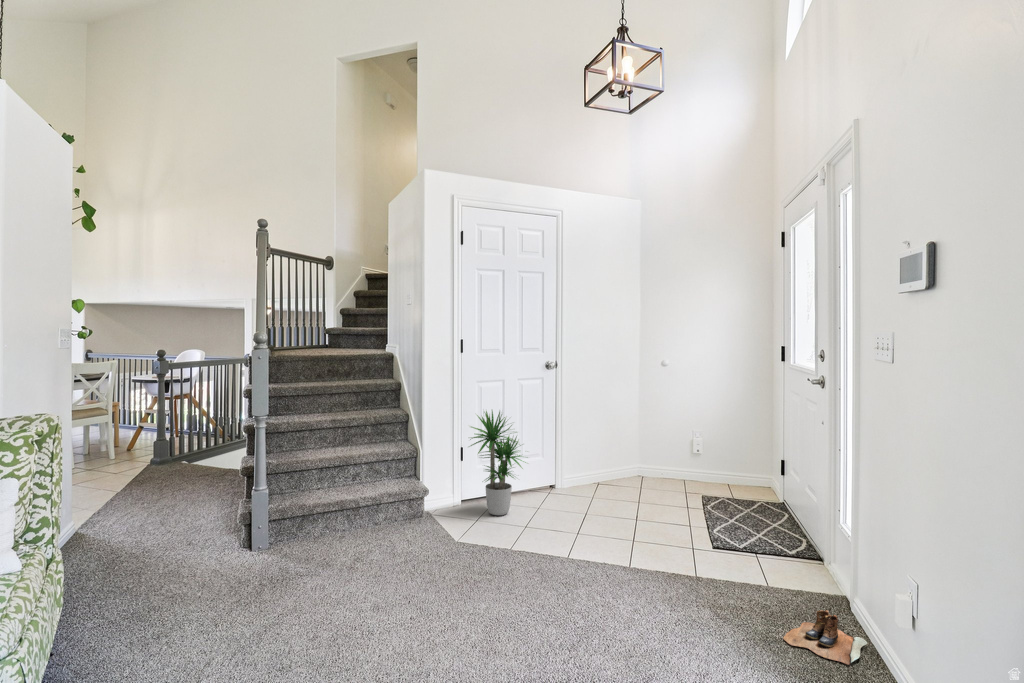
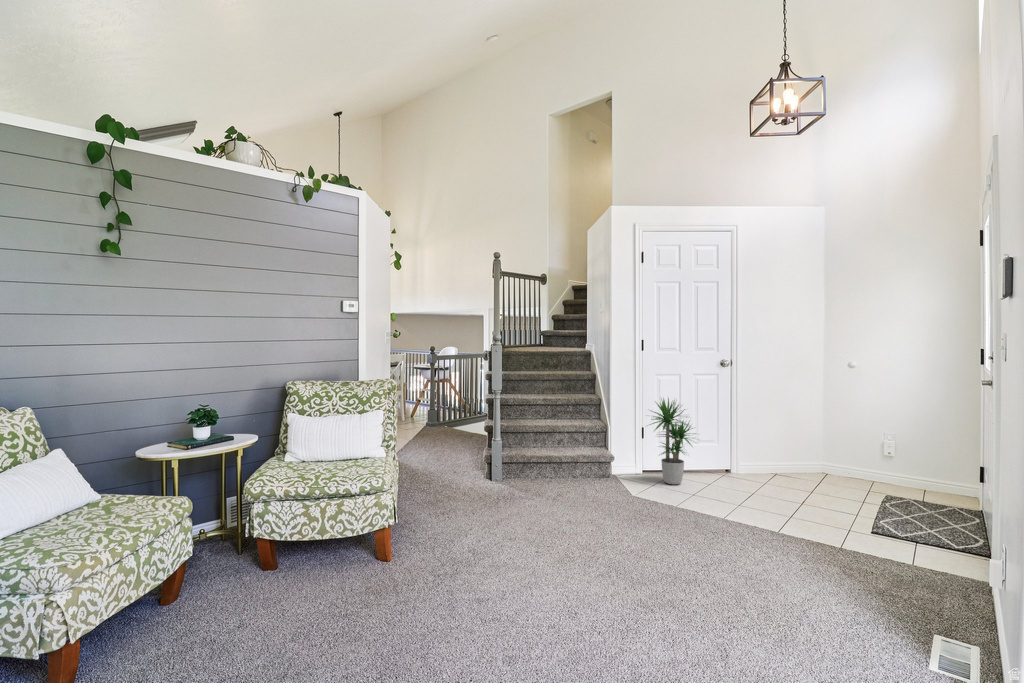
boots: present [783,610,867,665] -> none [899,579,988,620]

